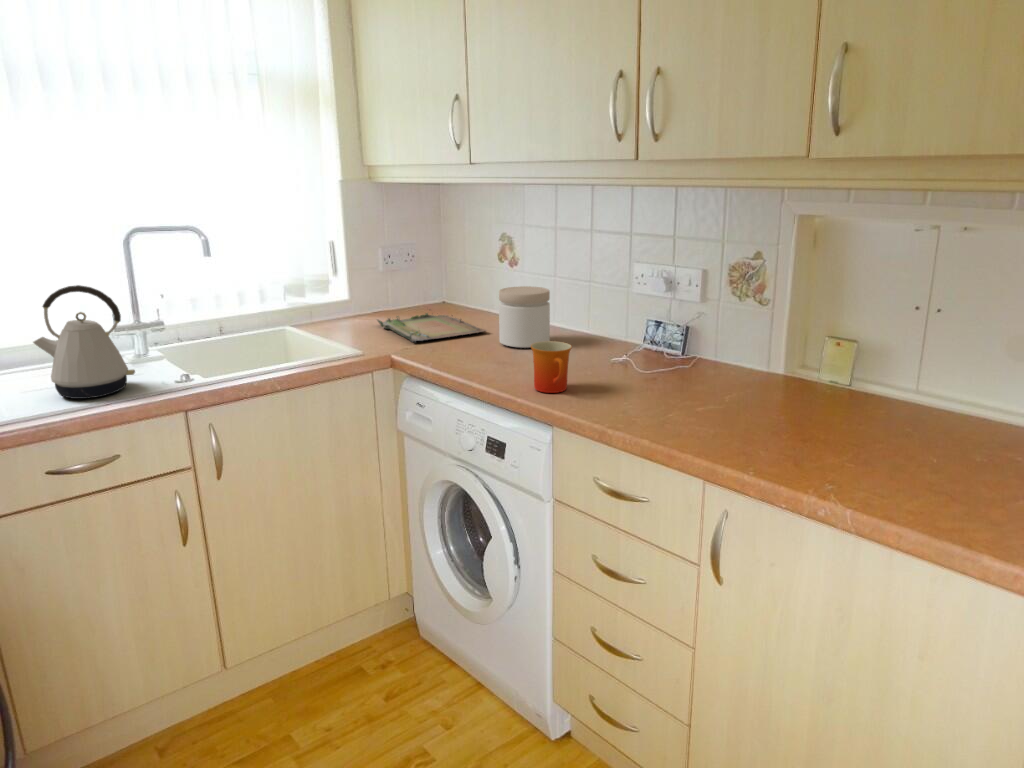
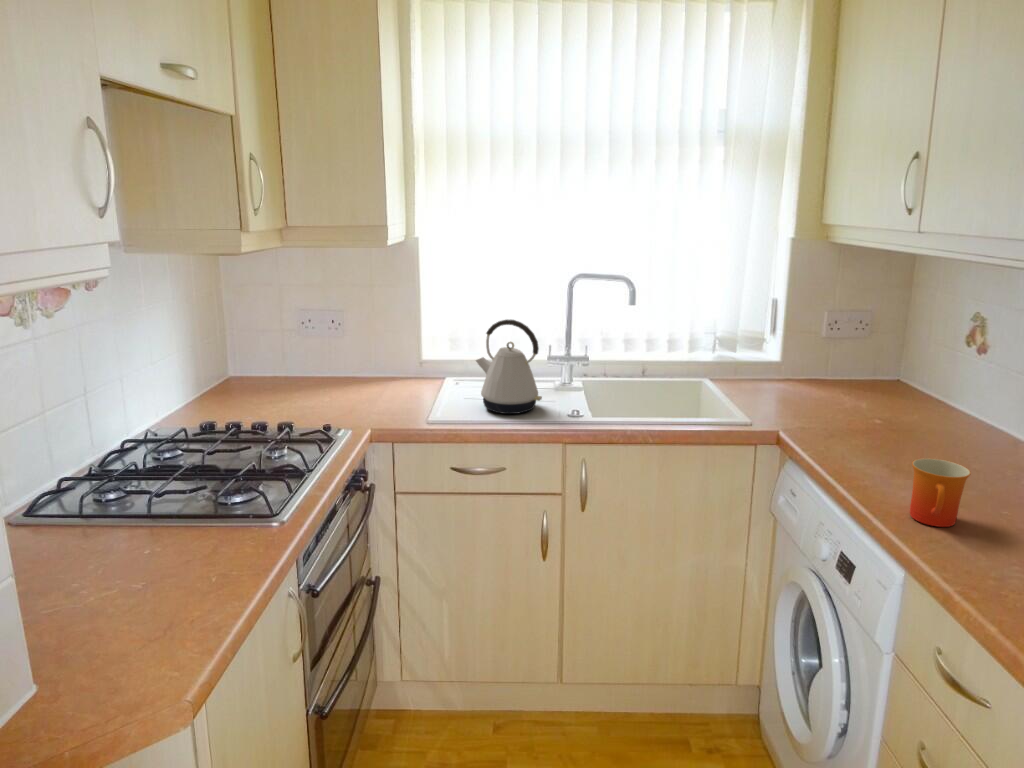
jar: present [499,286,550,348] -> none [919,381,1001,460]
tray: present [377,313,486,342] -> none [797,385,917,426]

